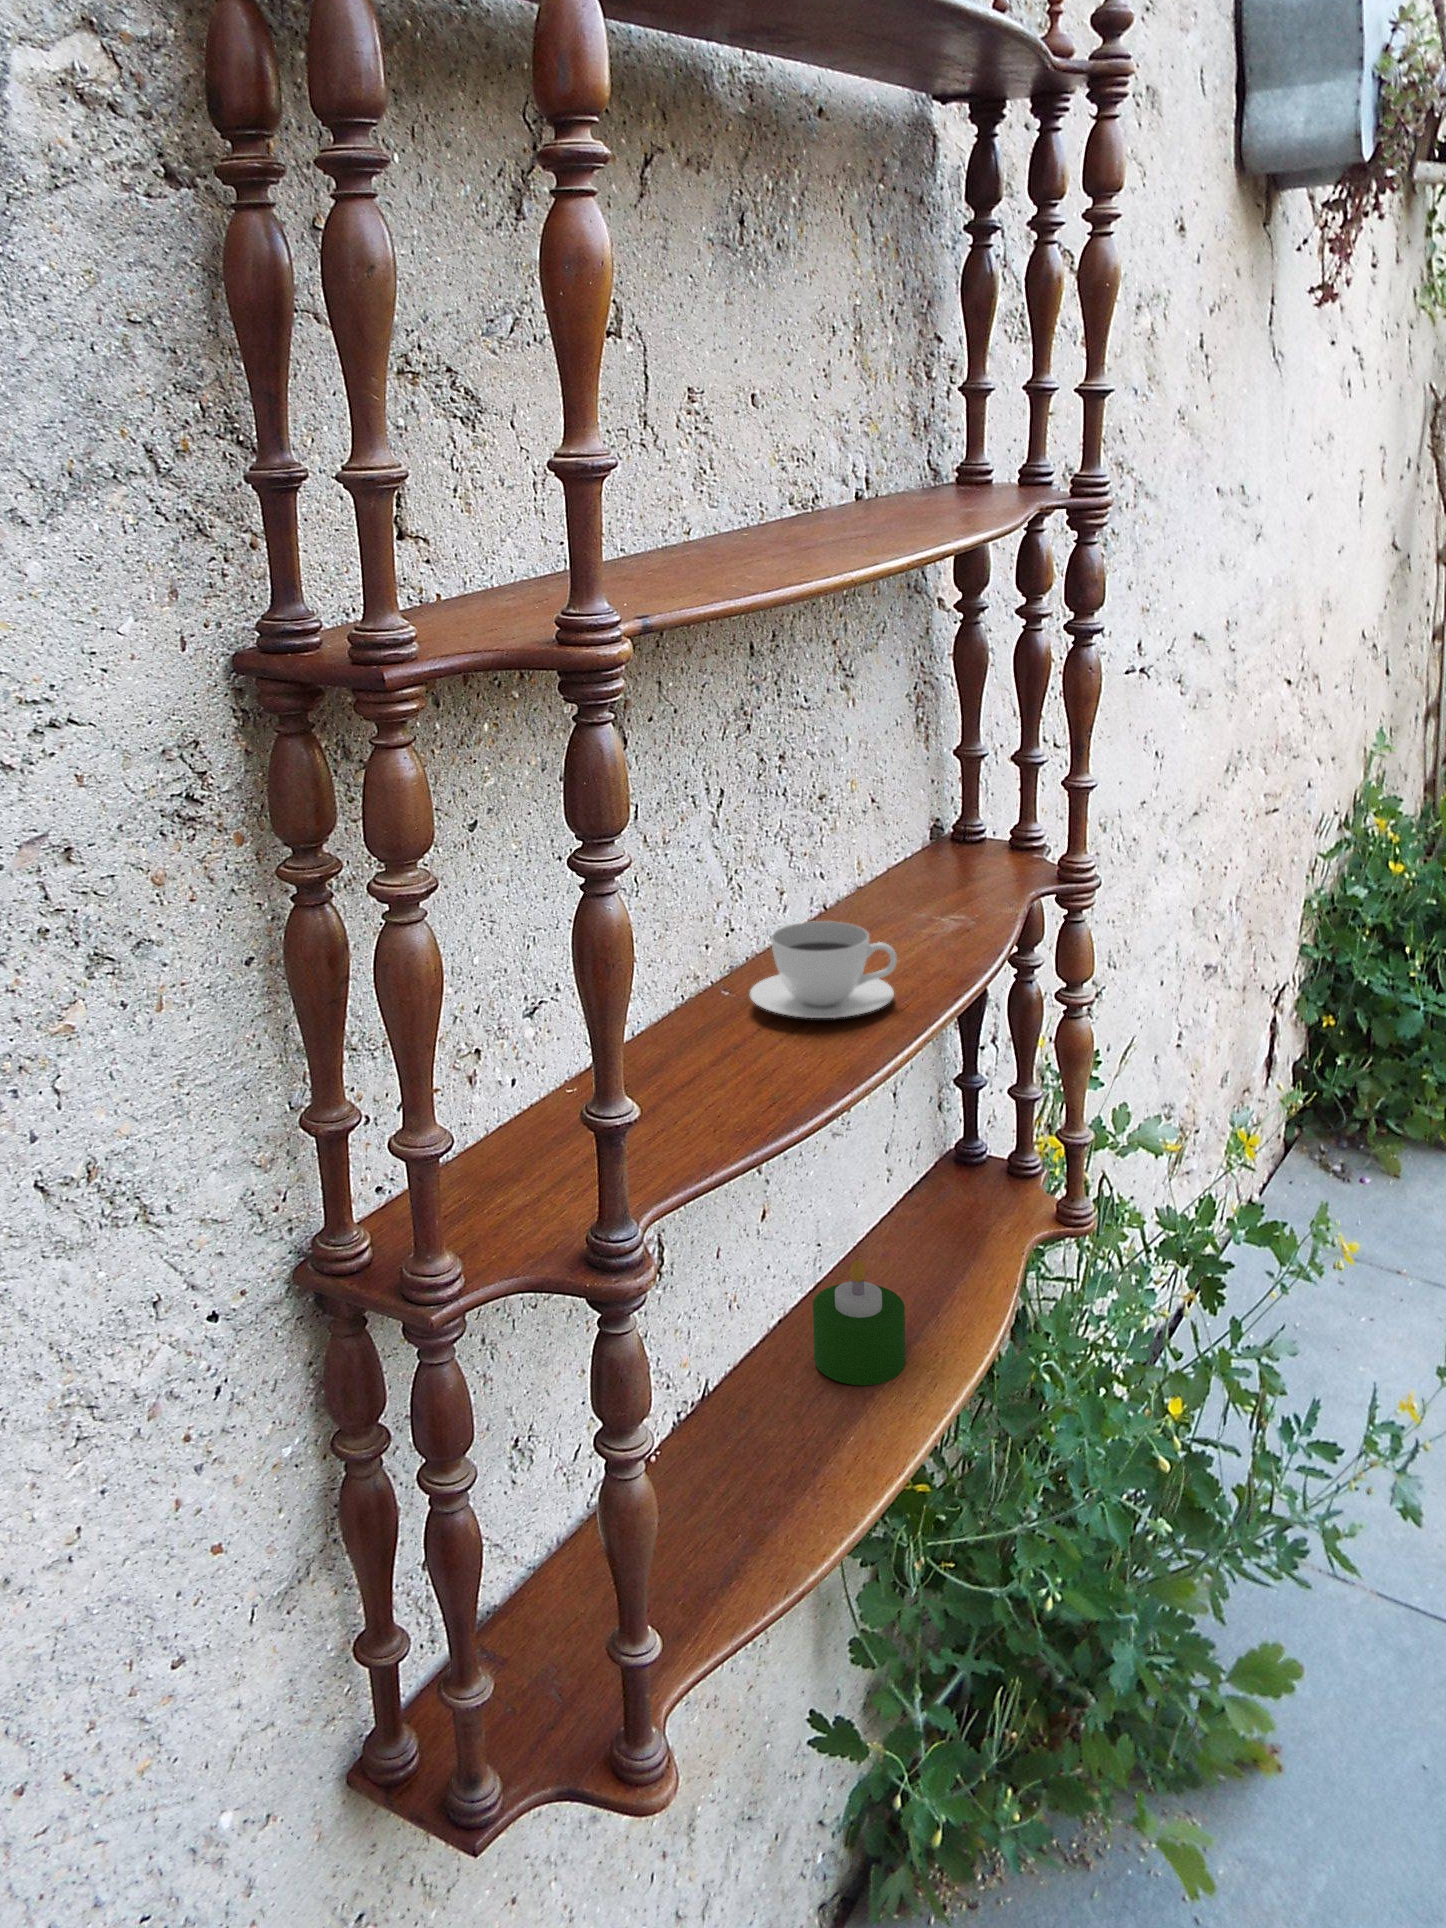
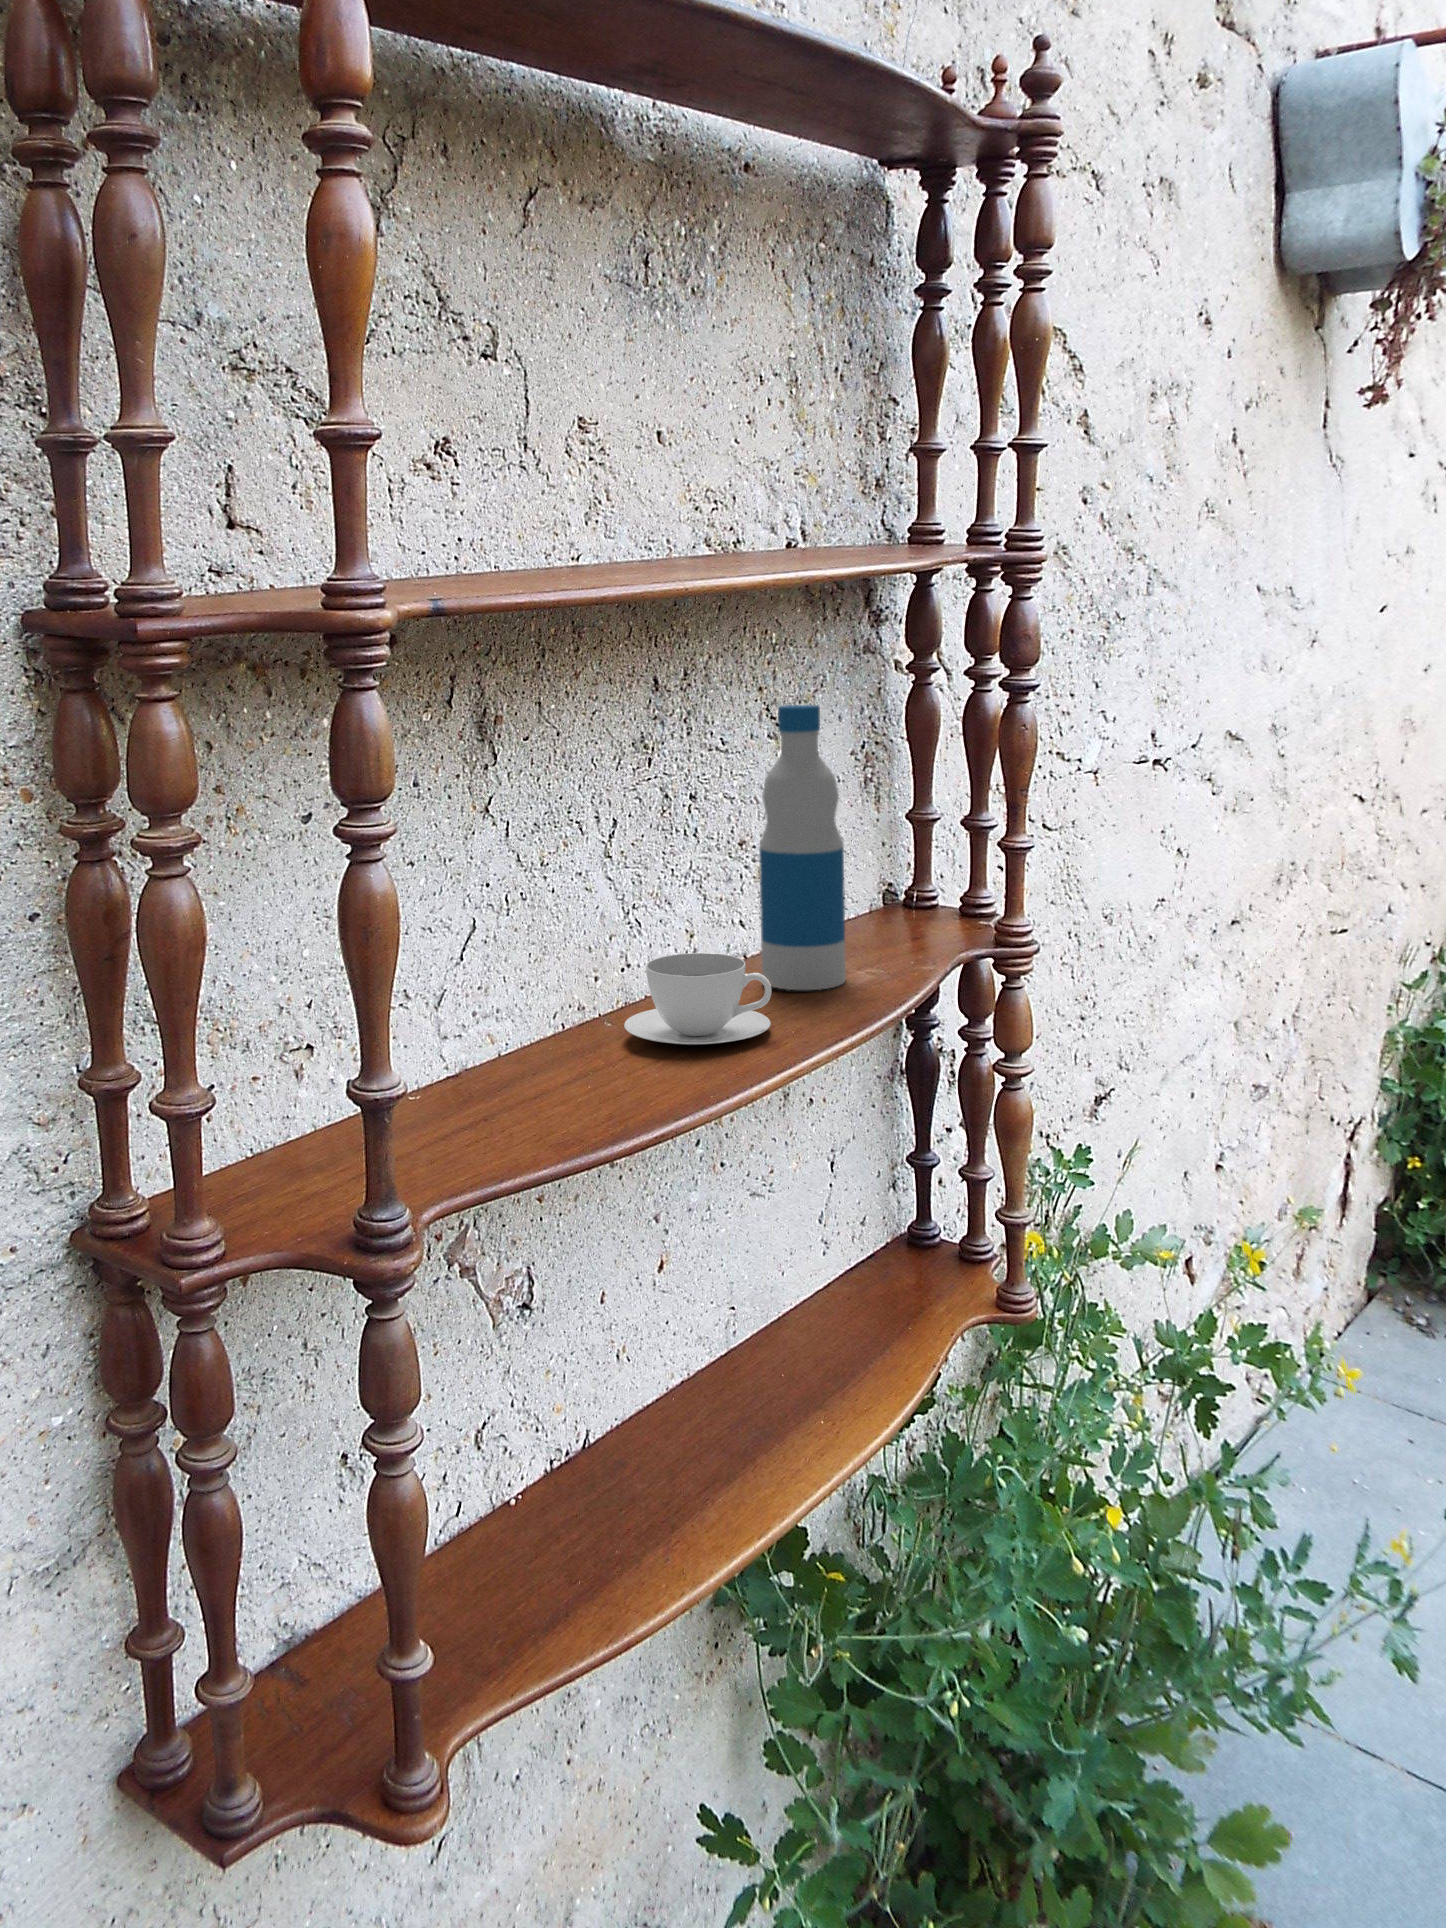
bottle: none [852,666,937,947] -> present [759,705,846,990]
candle: present [813,1260,905,1385] -> none [701,1315,797,1448]

